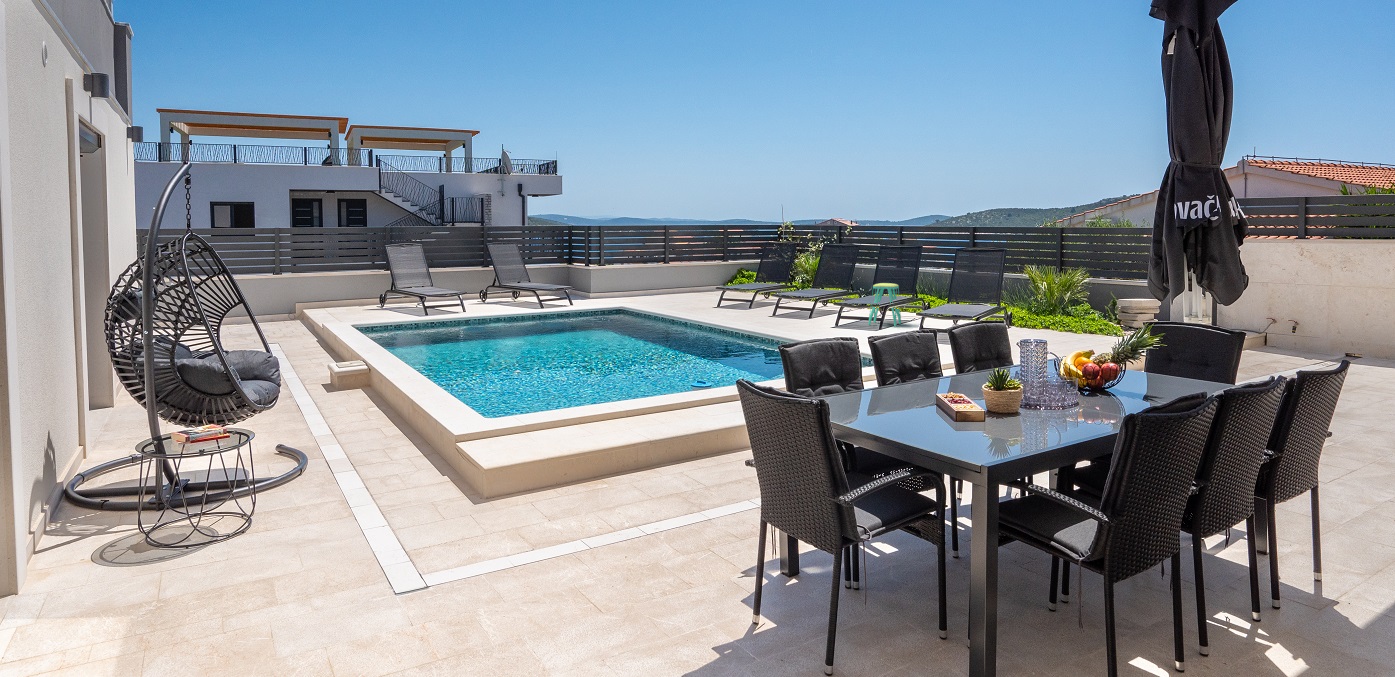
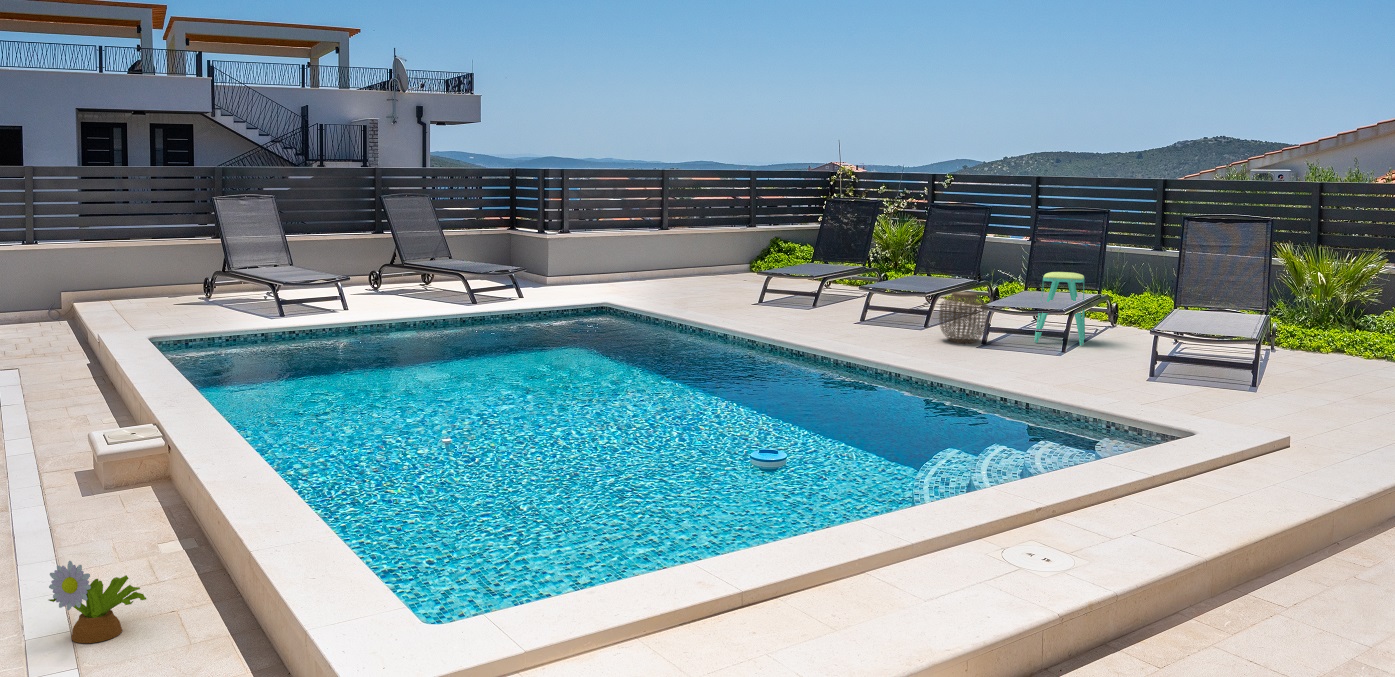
woven basket: none [811,295,840,326] -> present [939,292,988,343]
decorative plant: none [329,395,371,431] -> present [49,561,146,643]

